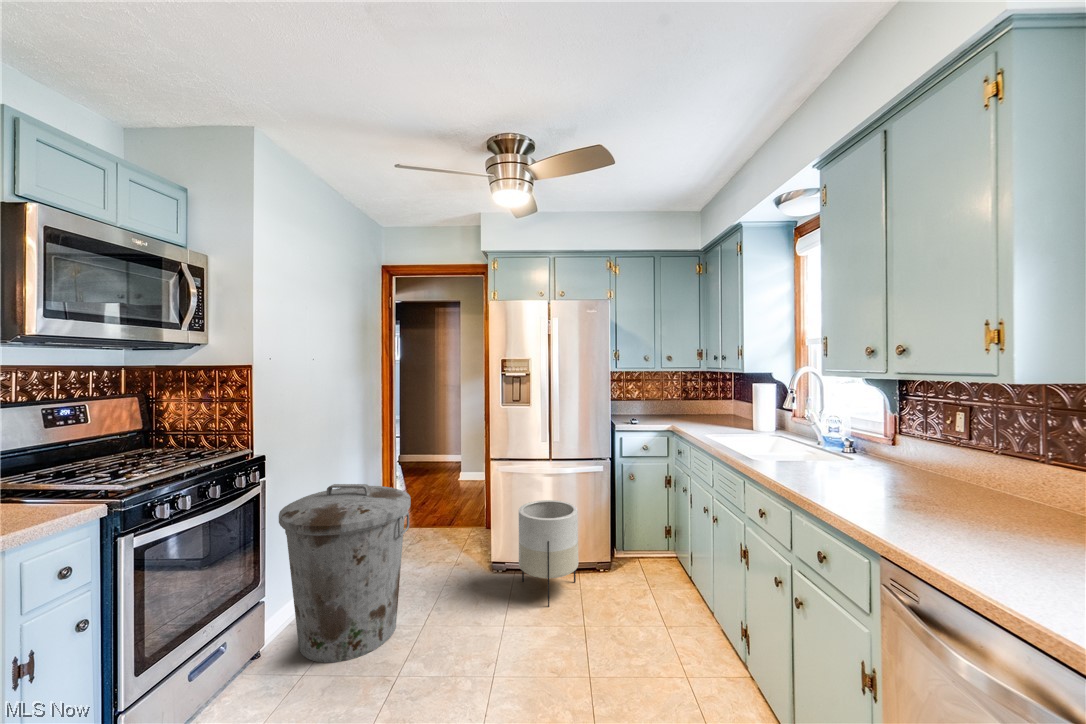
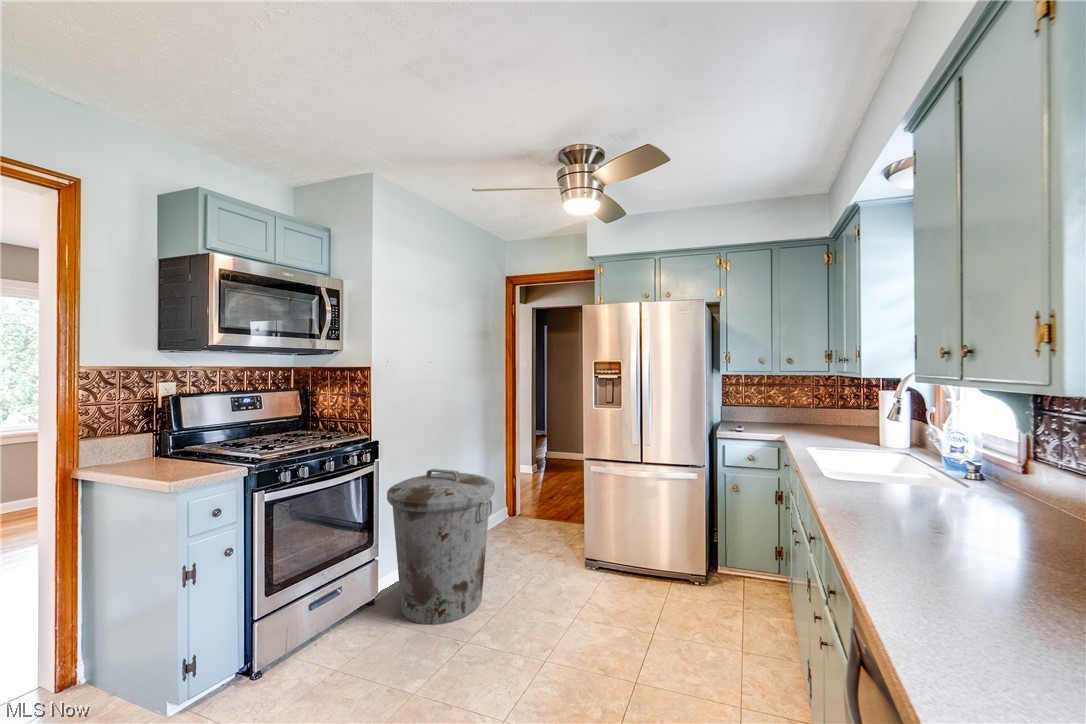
planter: present [519,500,578,607] -> none [598,503,659,611]

